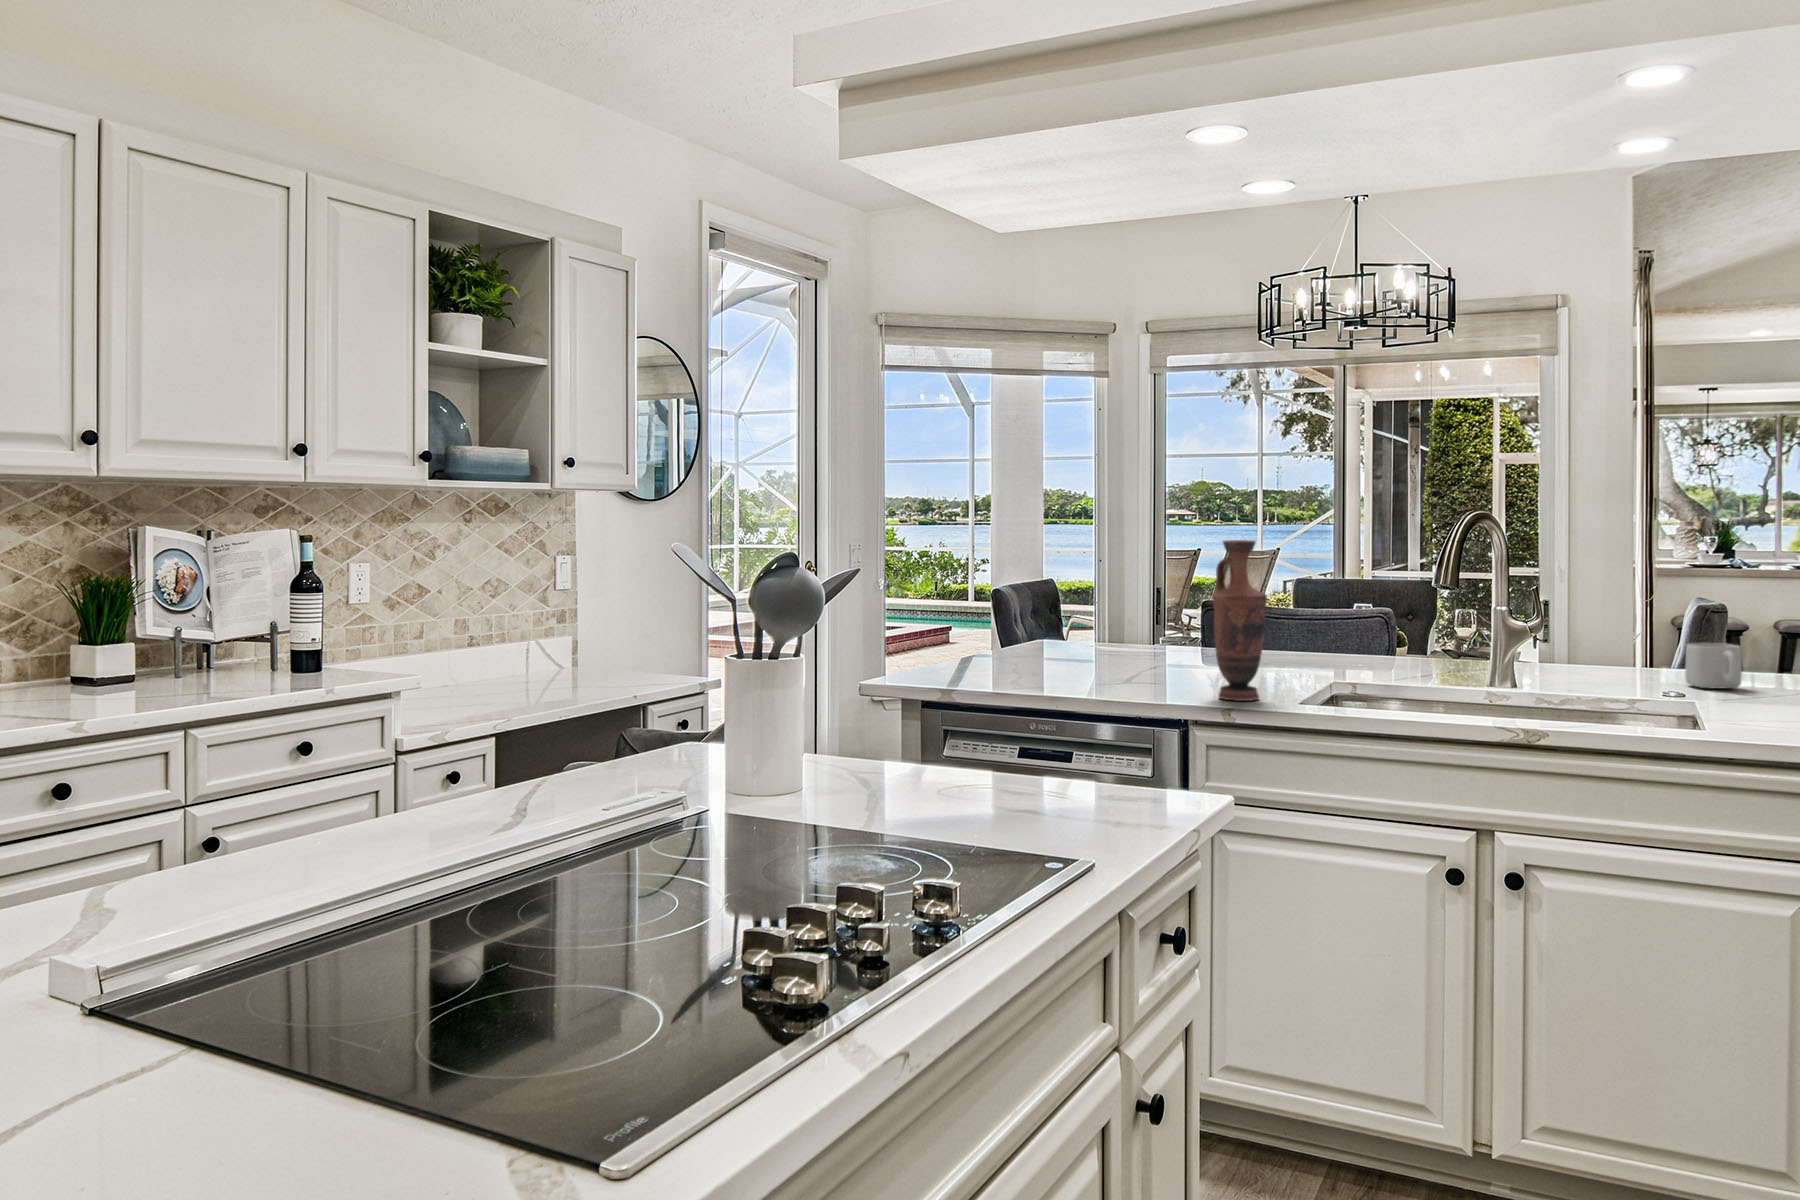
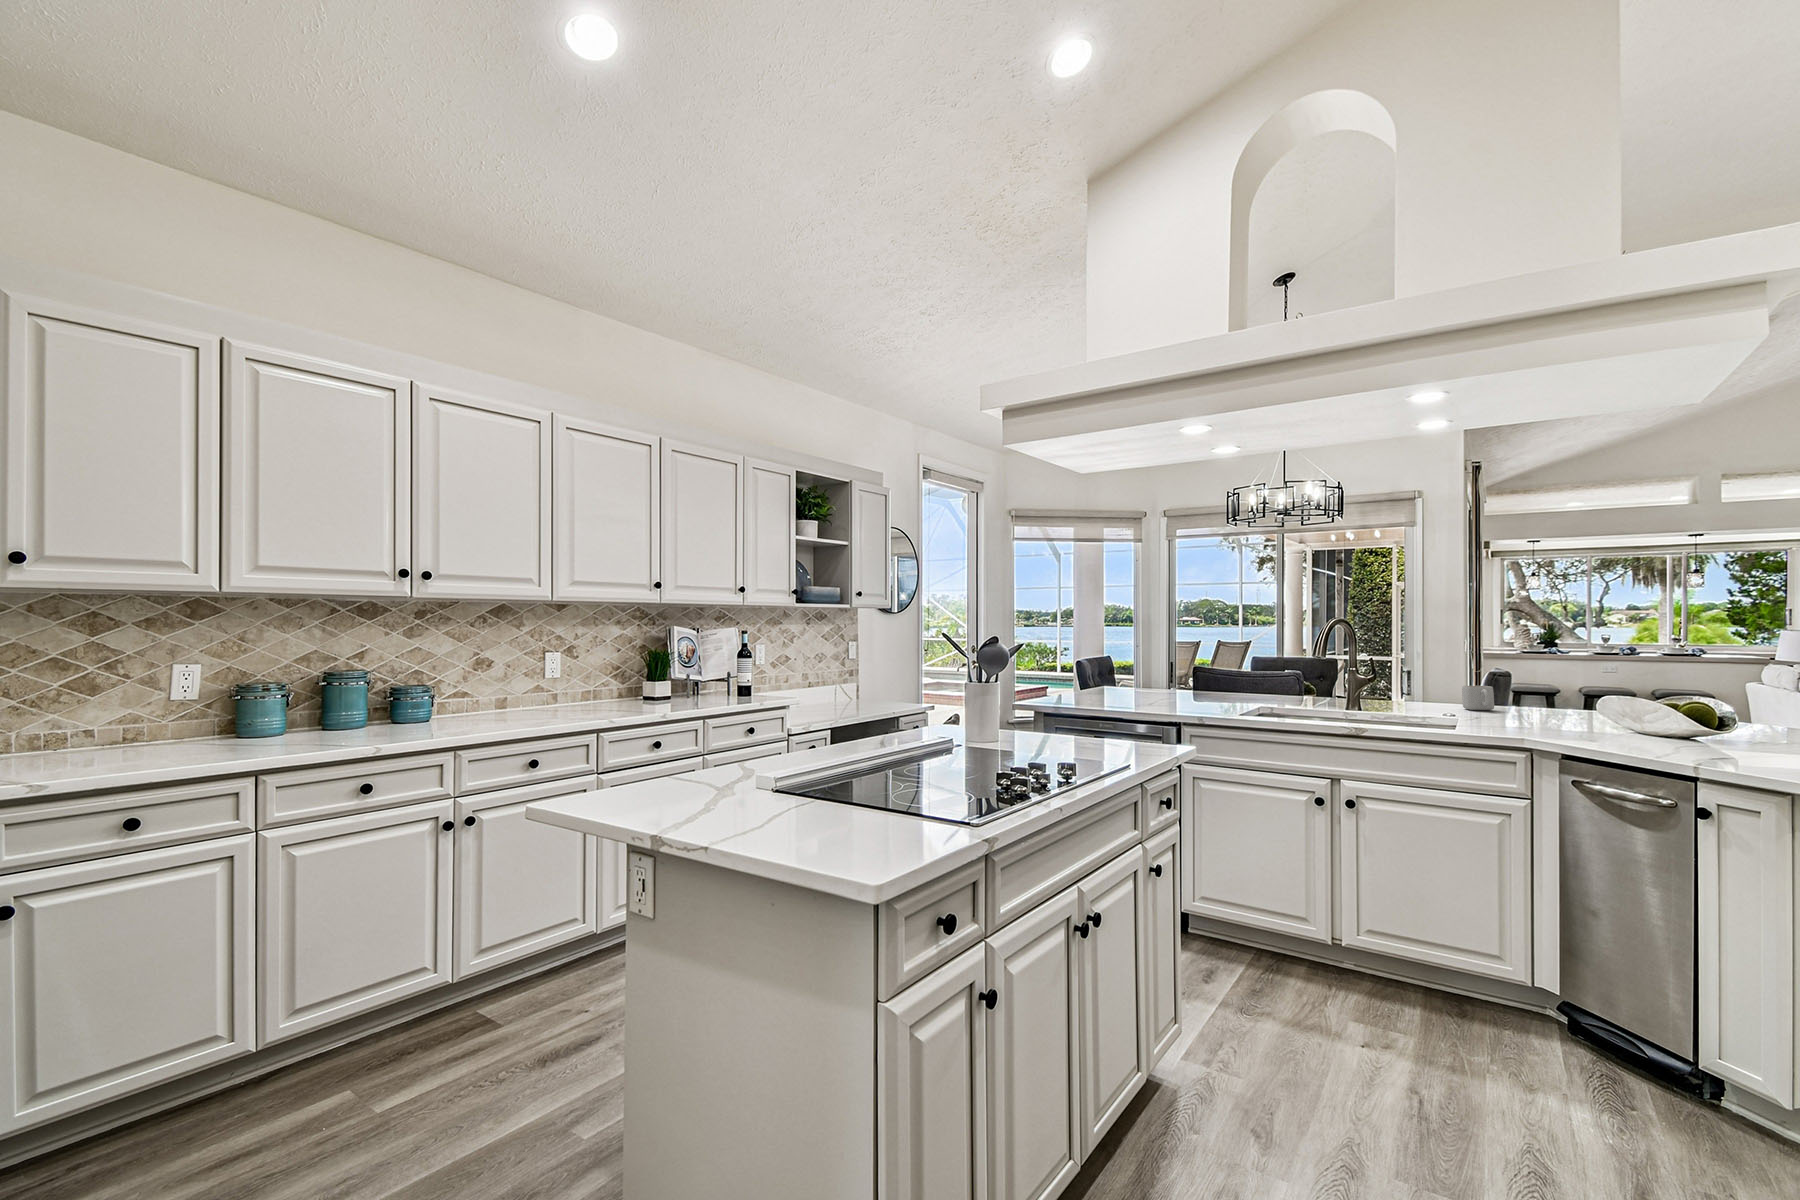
vase: present [1213,540,1267,701] -> none [1189,630,1218,713]

